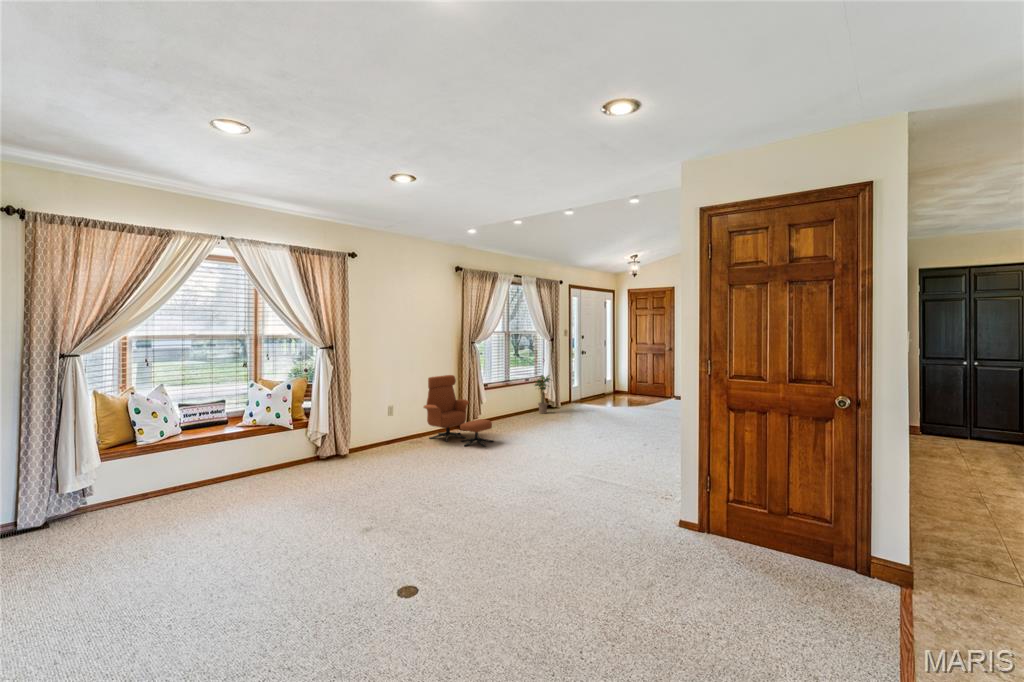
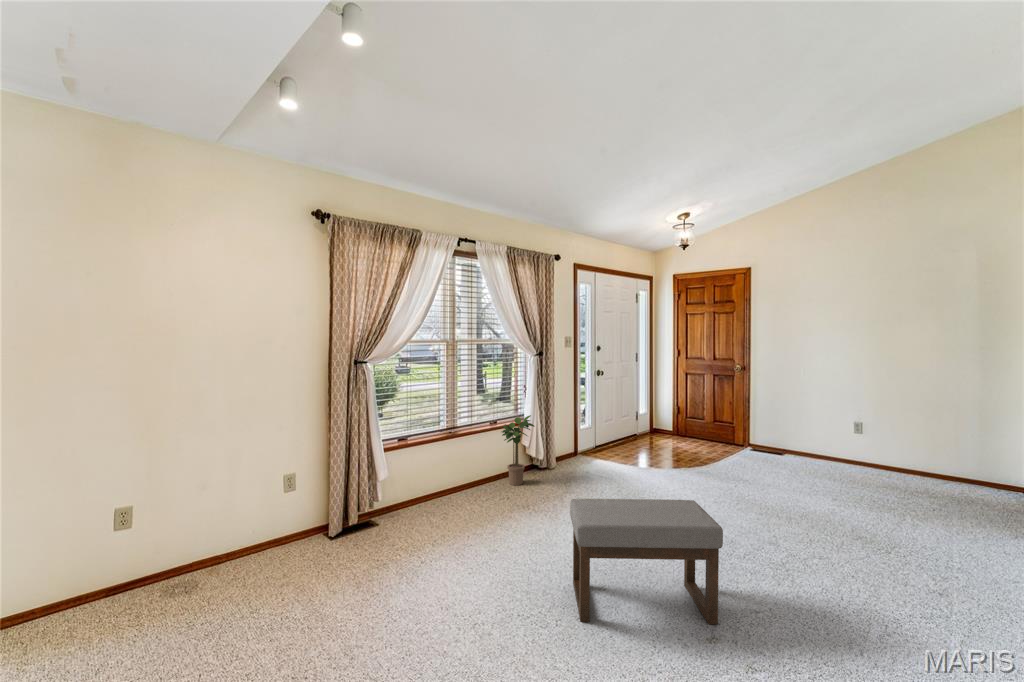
lounge chair: present [424,375,493,446] -> none [195,431,341,627]
ottoman: none [587,399,650,443] -> present [570,499,723,624]

